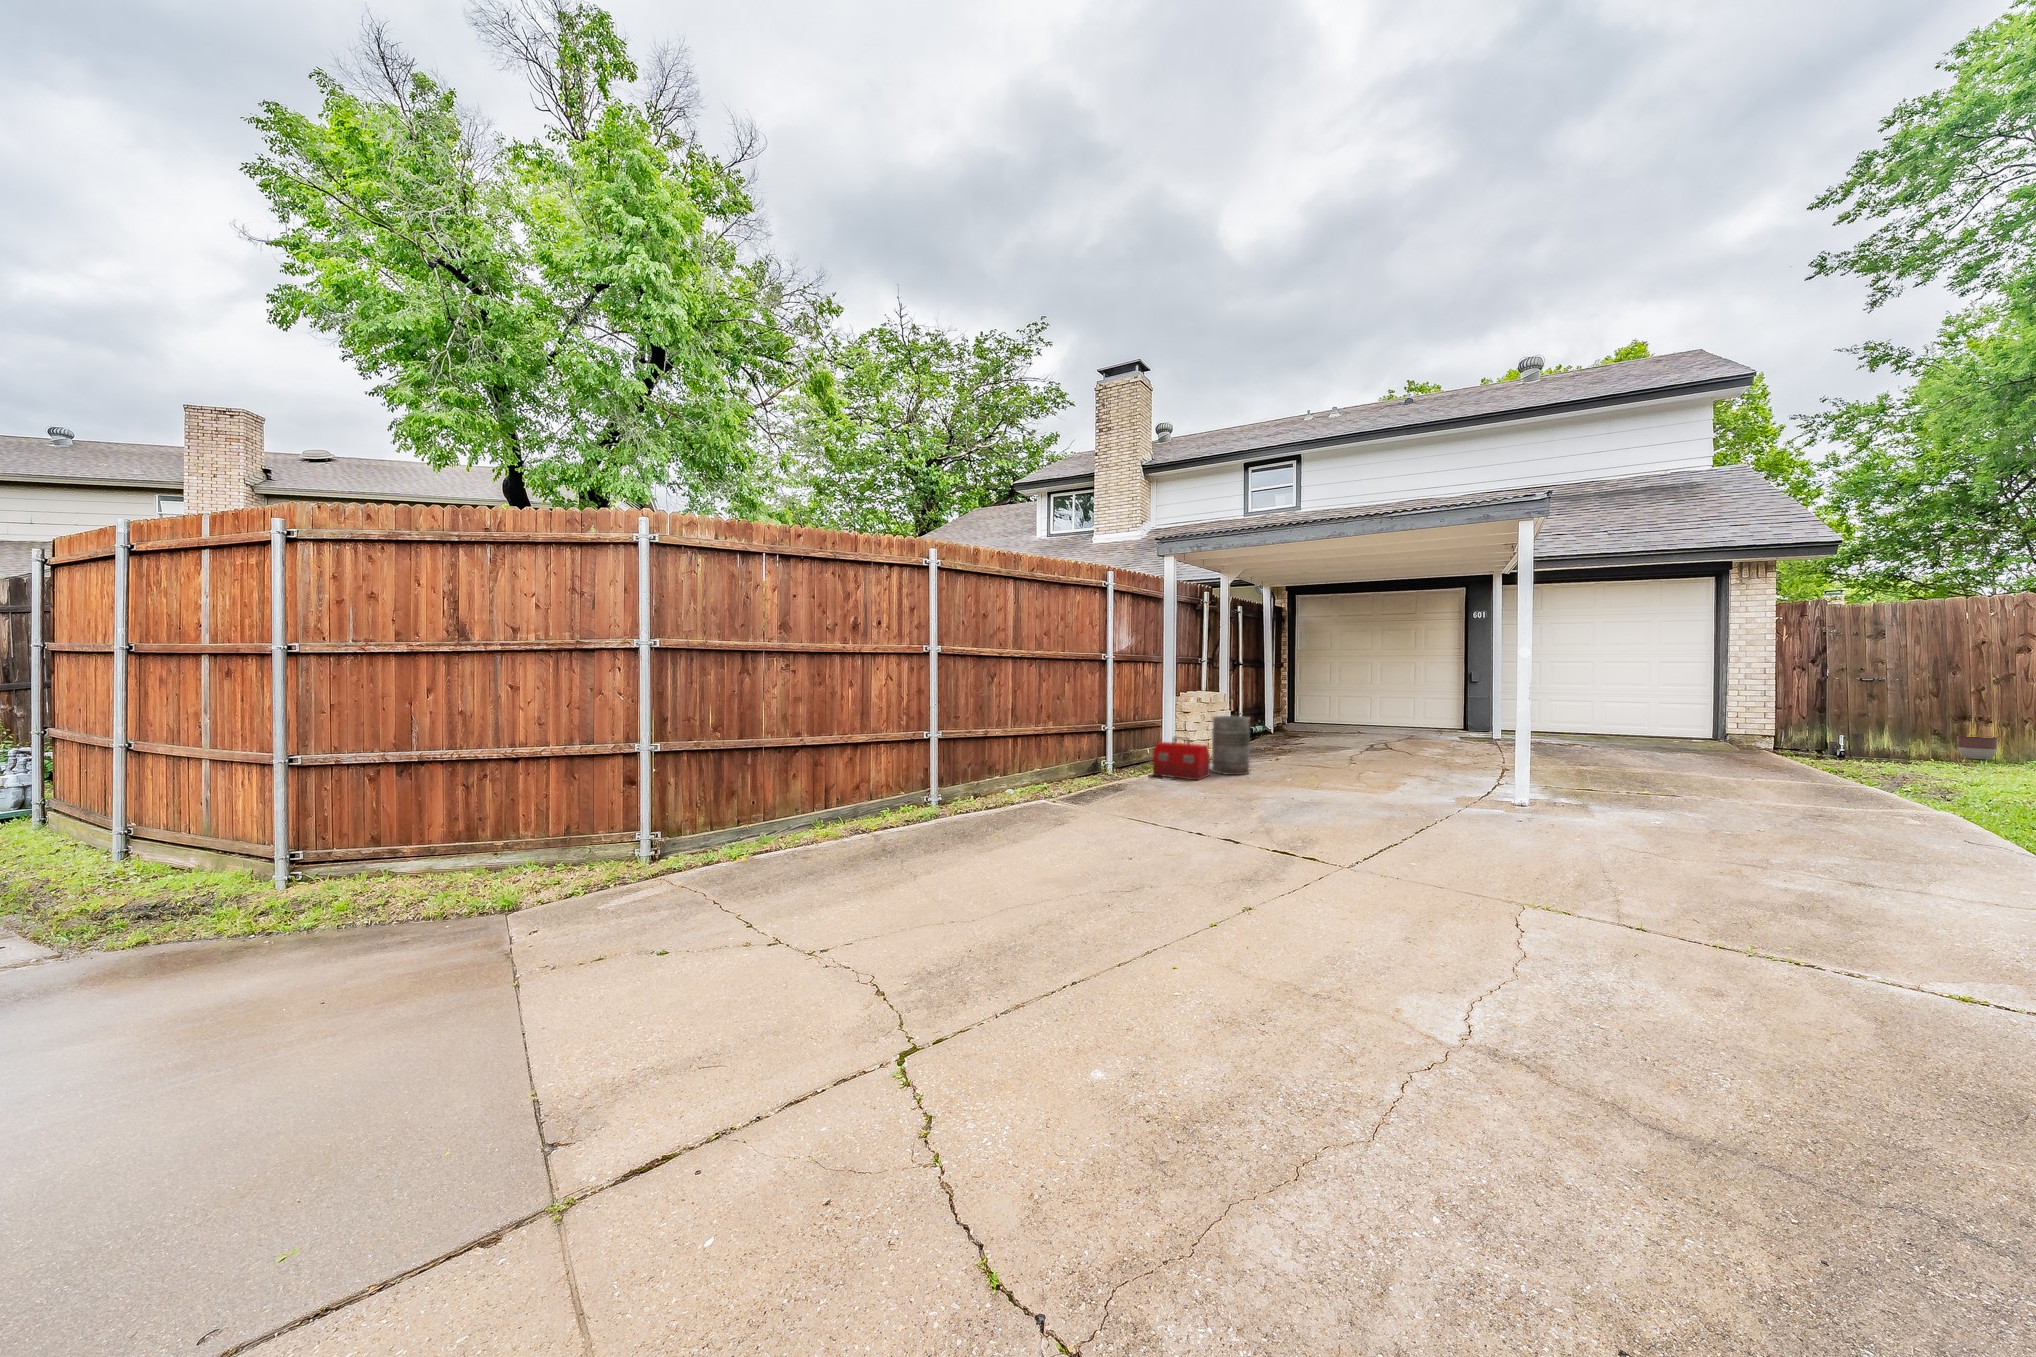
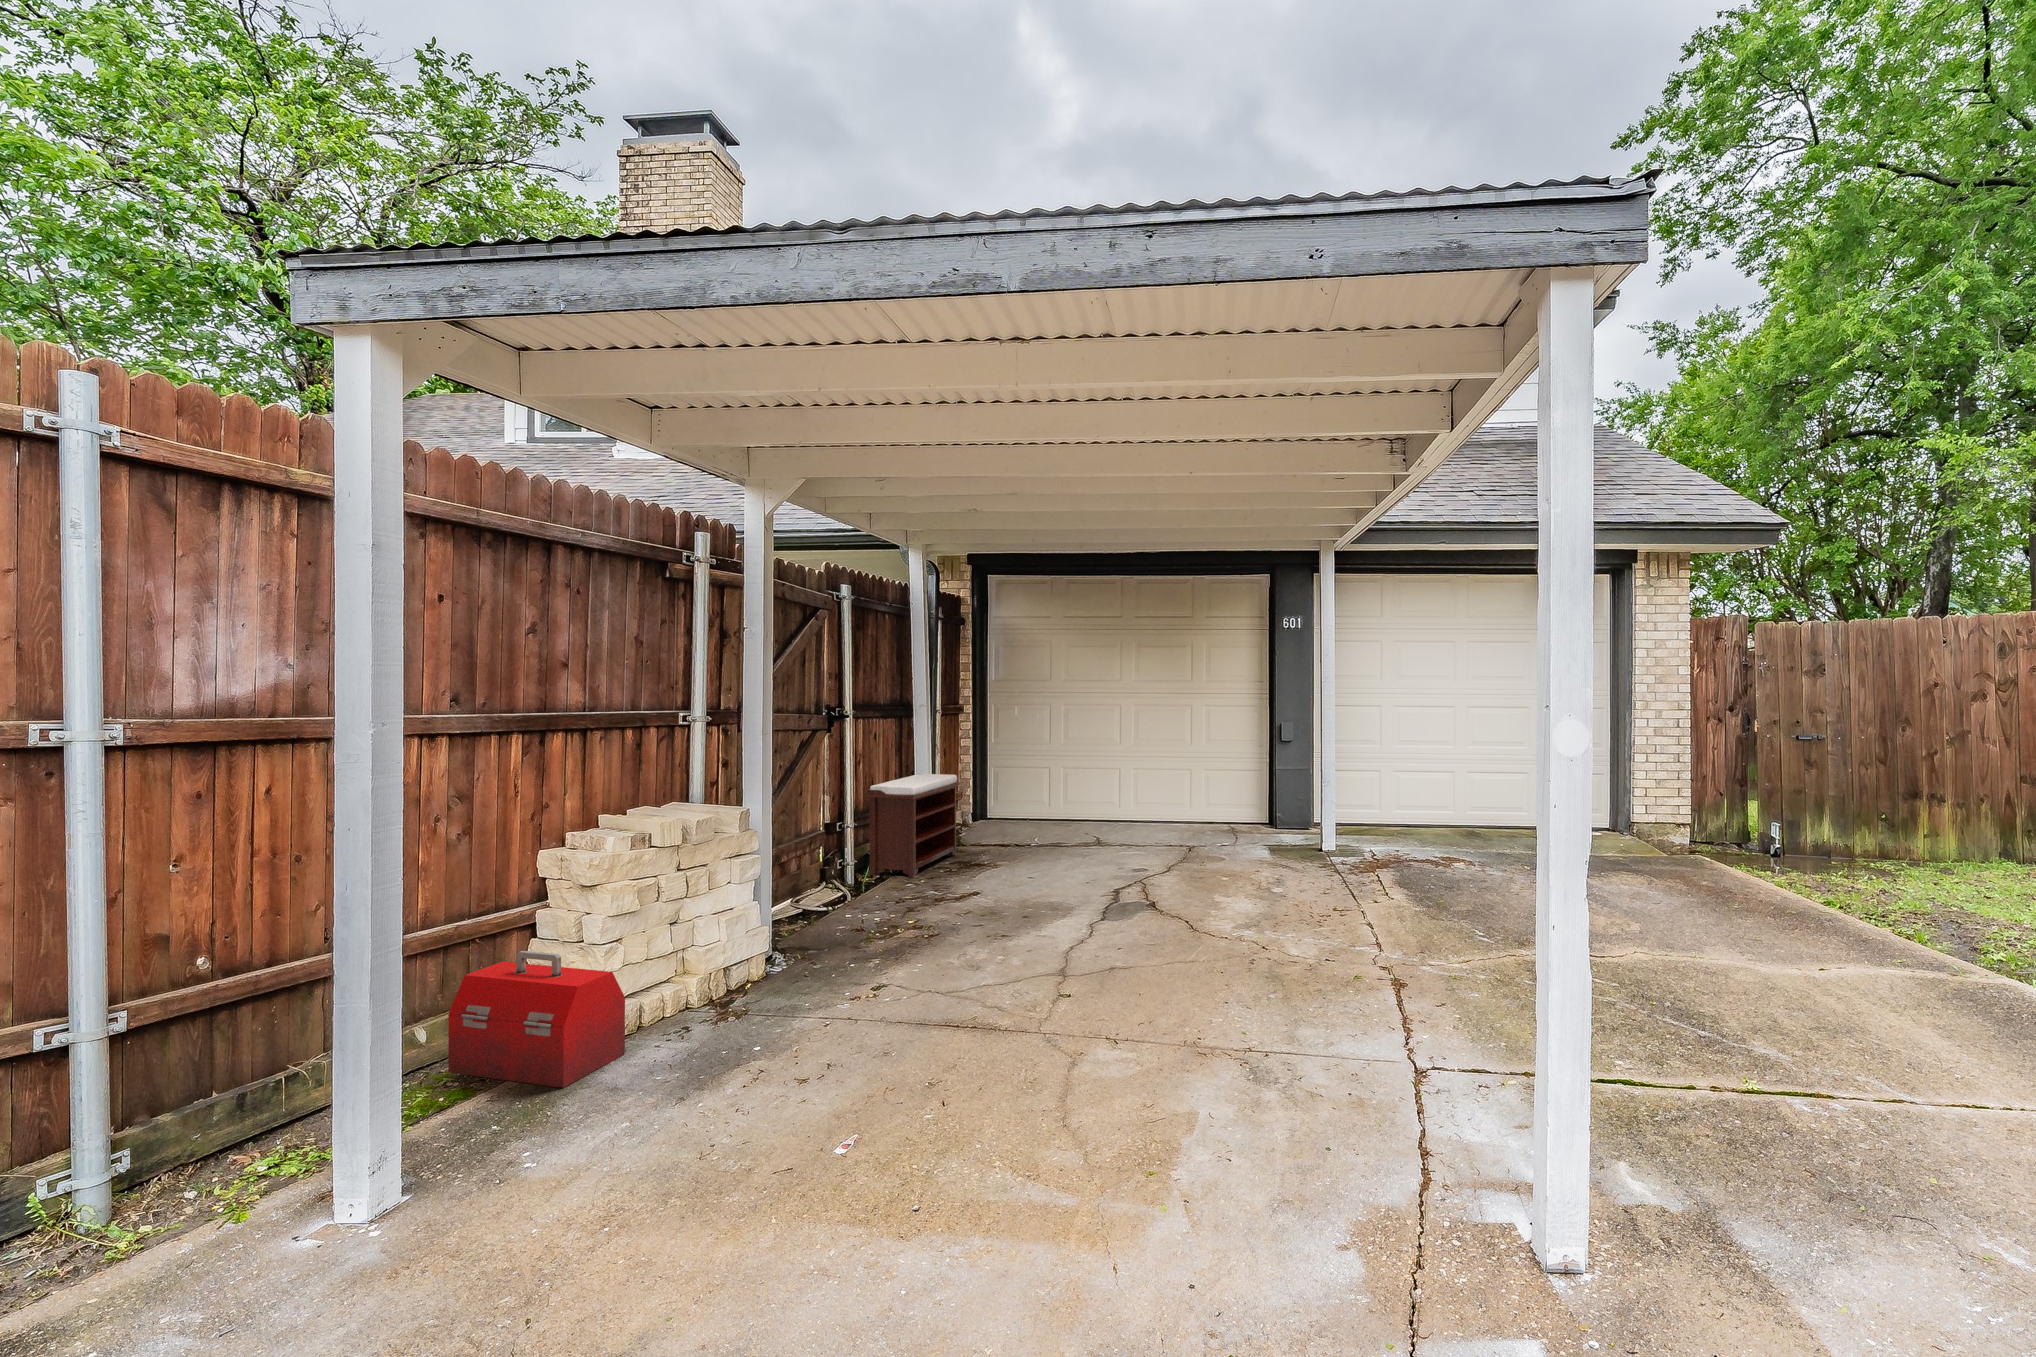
bench: none [1249,694,1290,740] -> present [866,774,960,878]
trash can: present [1212,716,1250,775] -> none [651,871,759,1043]
planter: present [1957,736,1997,759] -> none [1909,824,1955,862]

